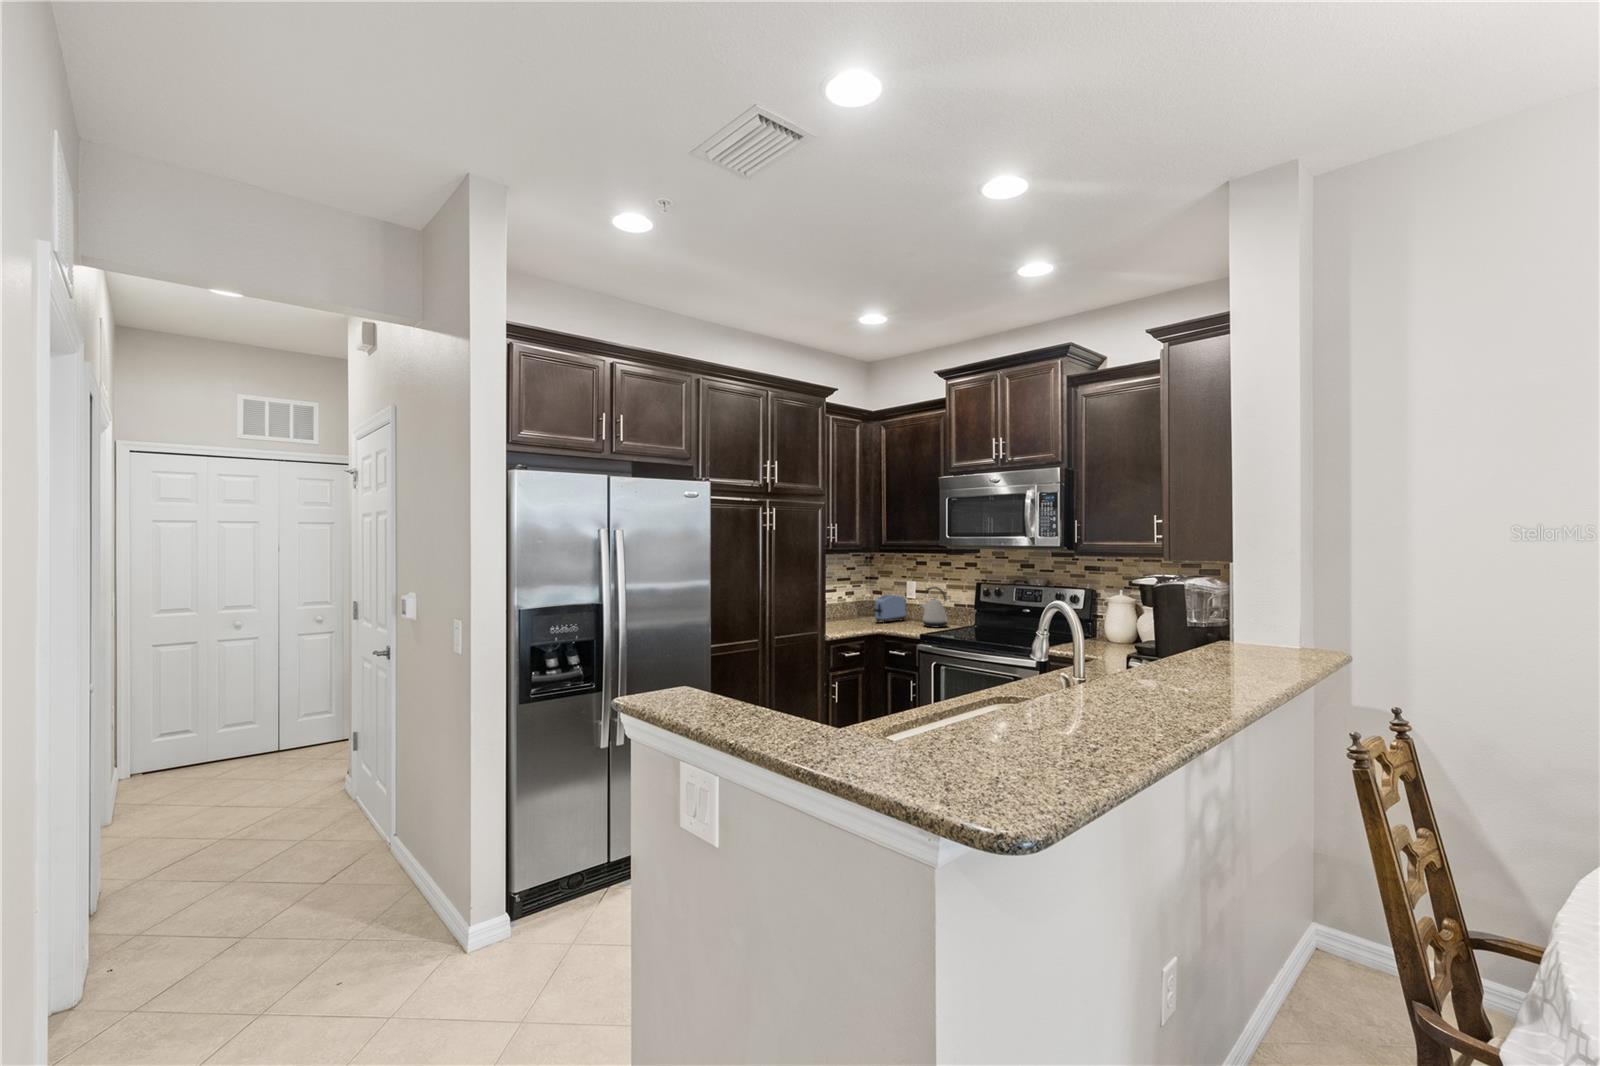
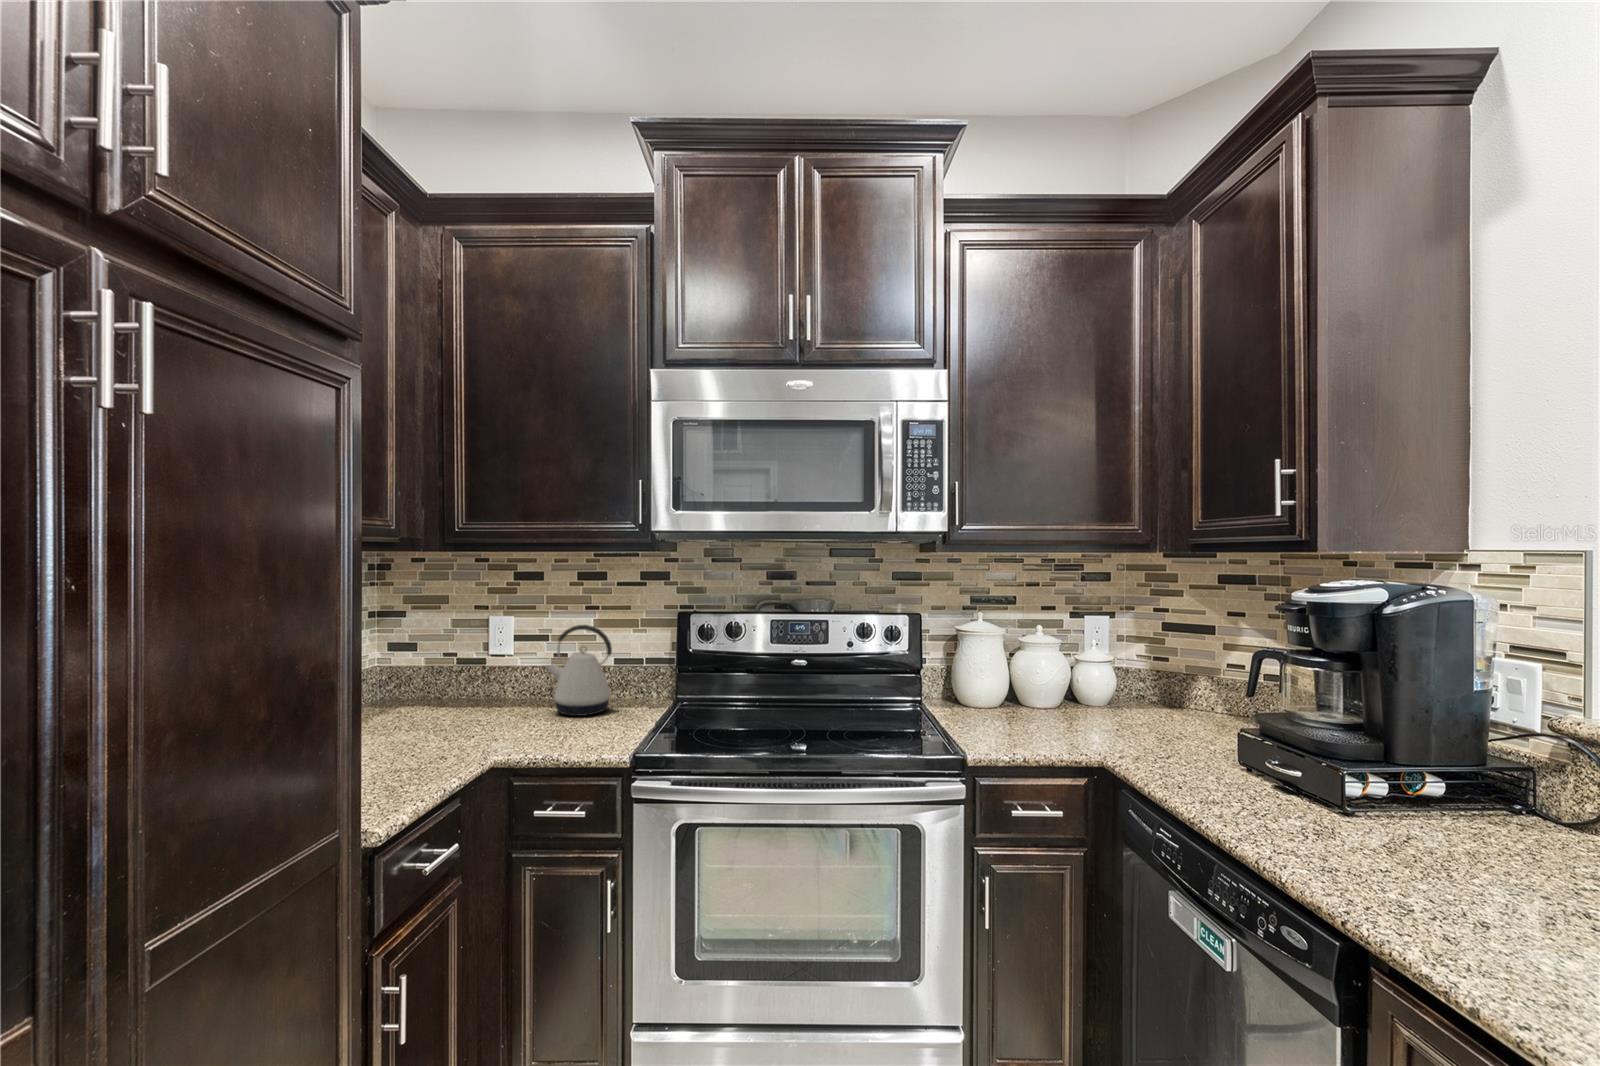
toaster: present [874,595,906,623] -> none [425,650,487,720]

